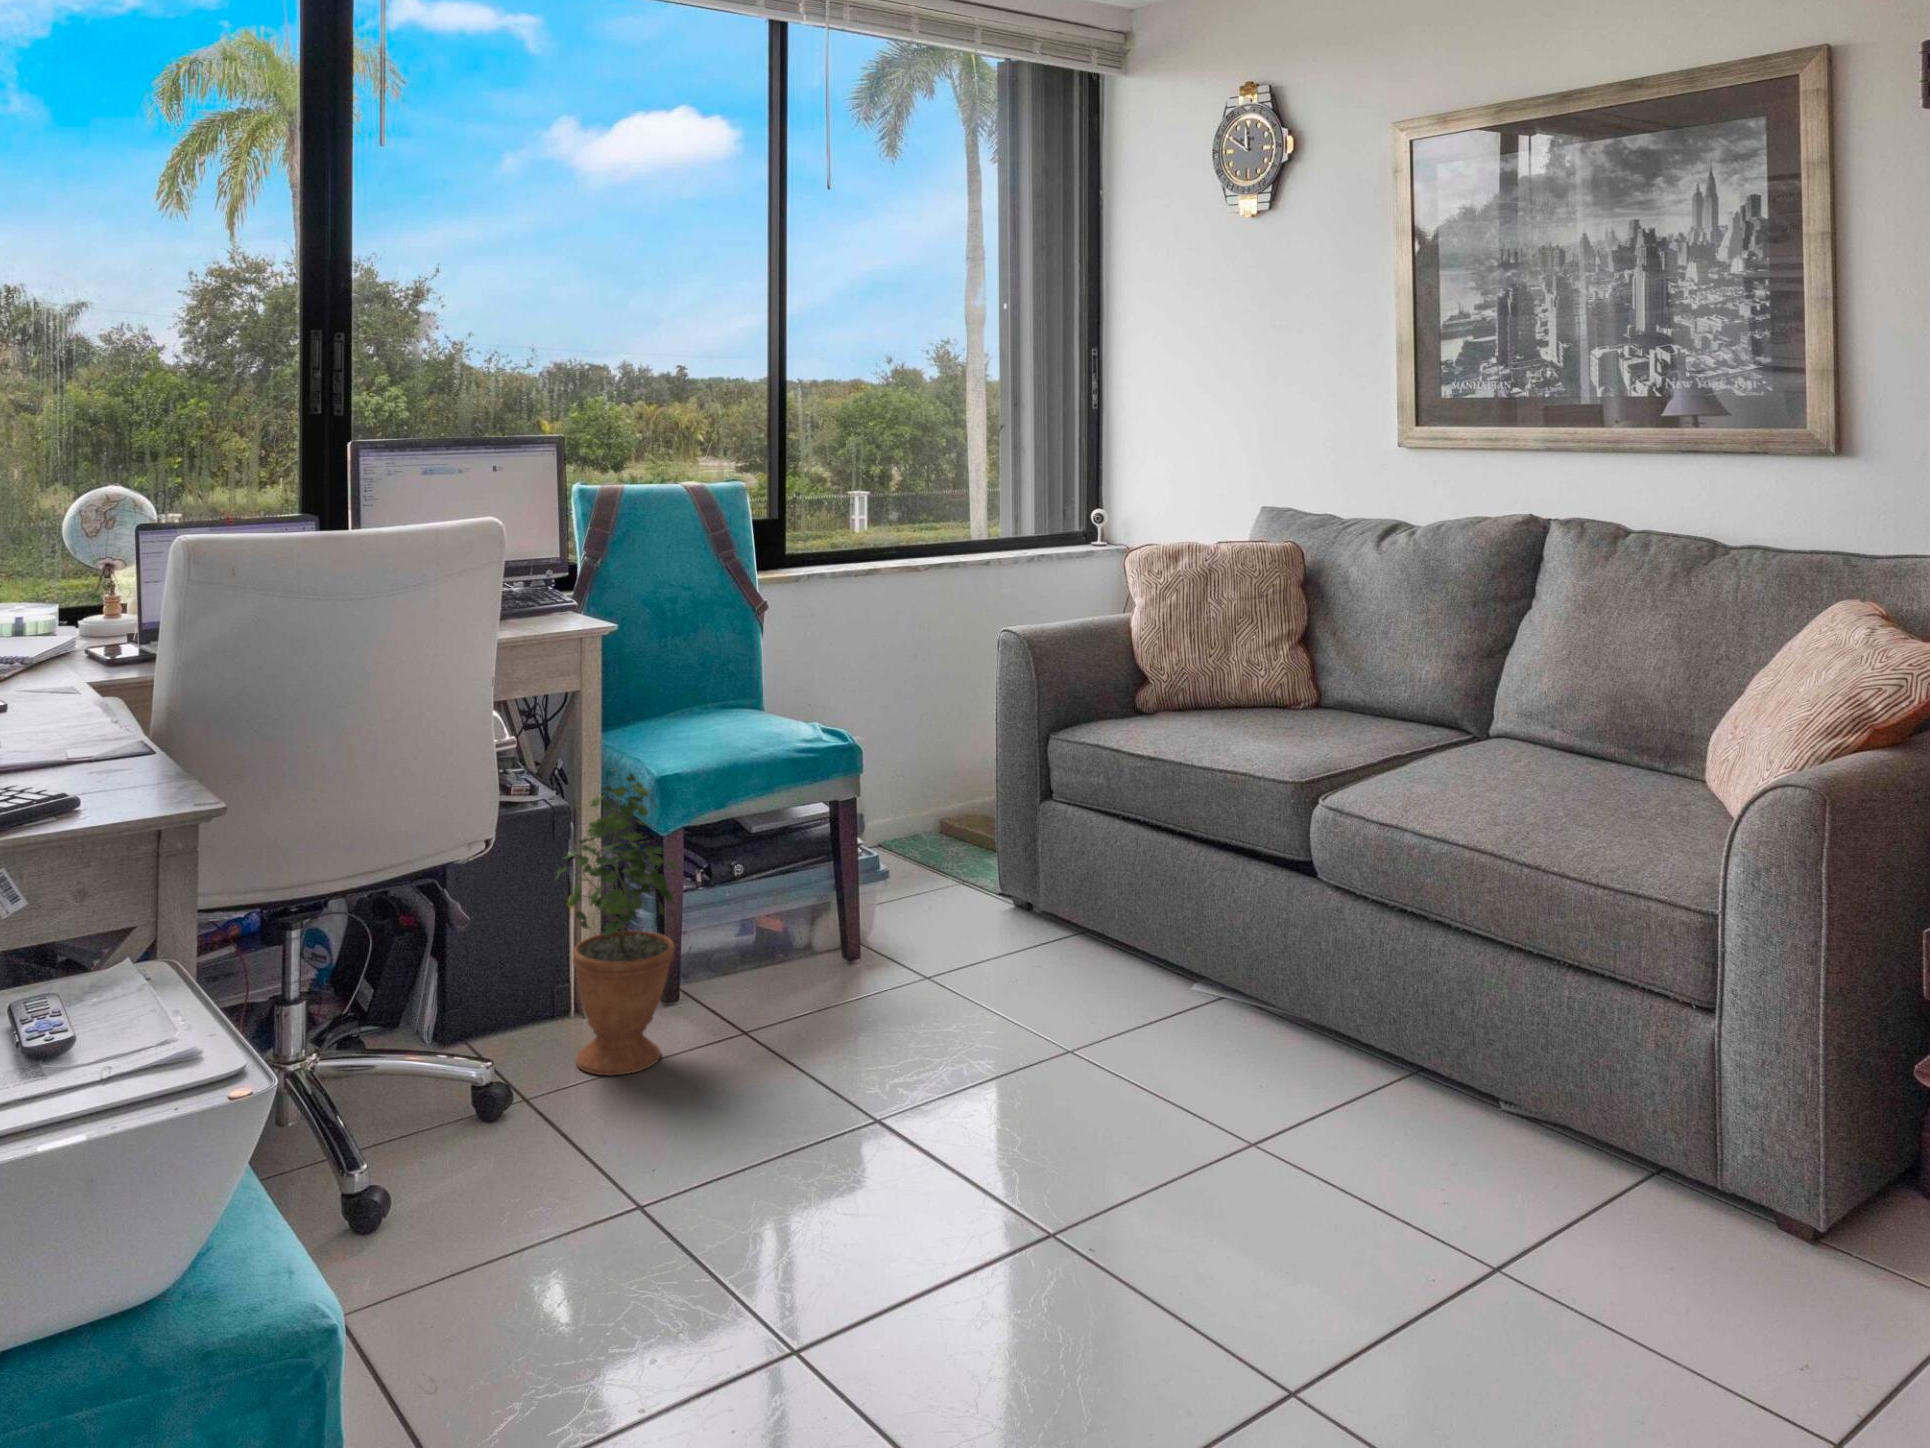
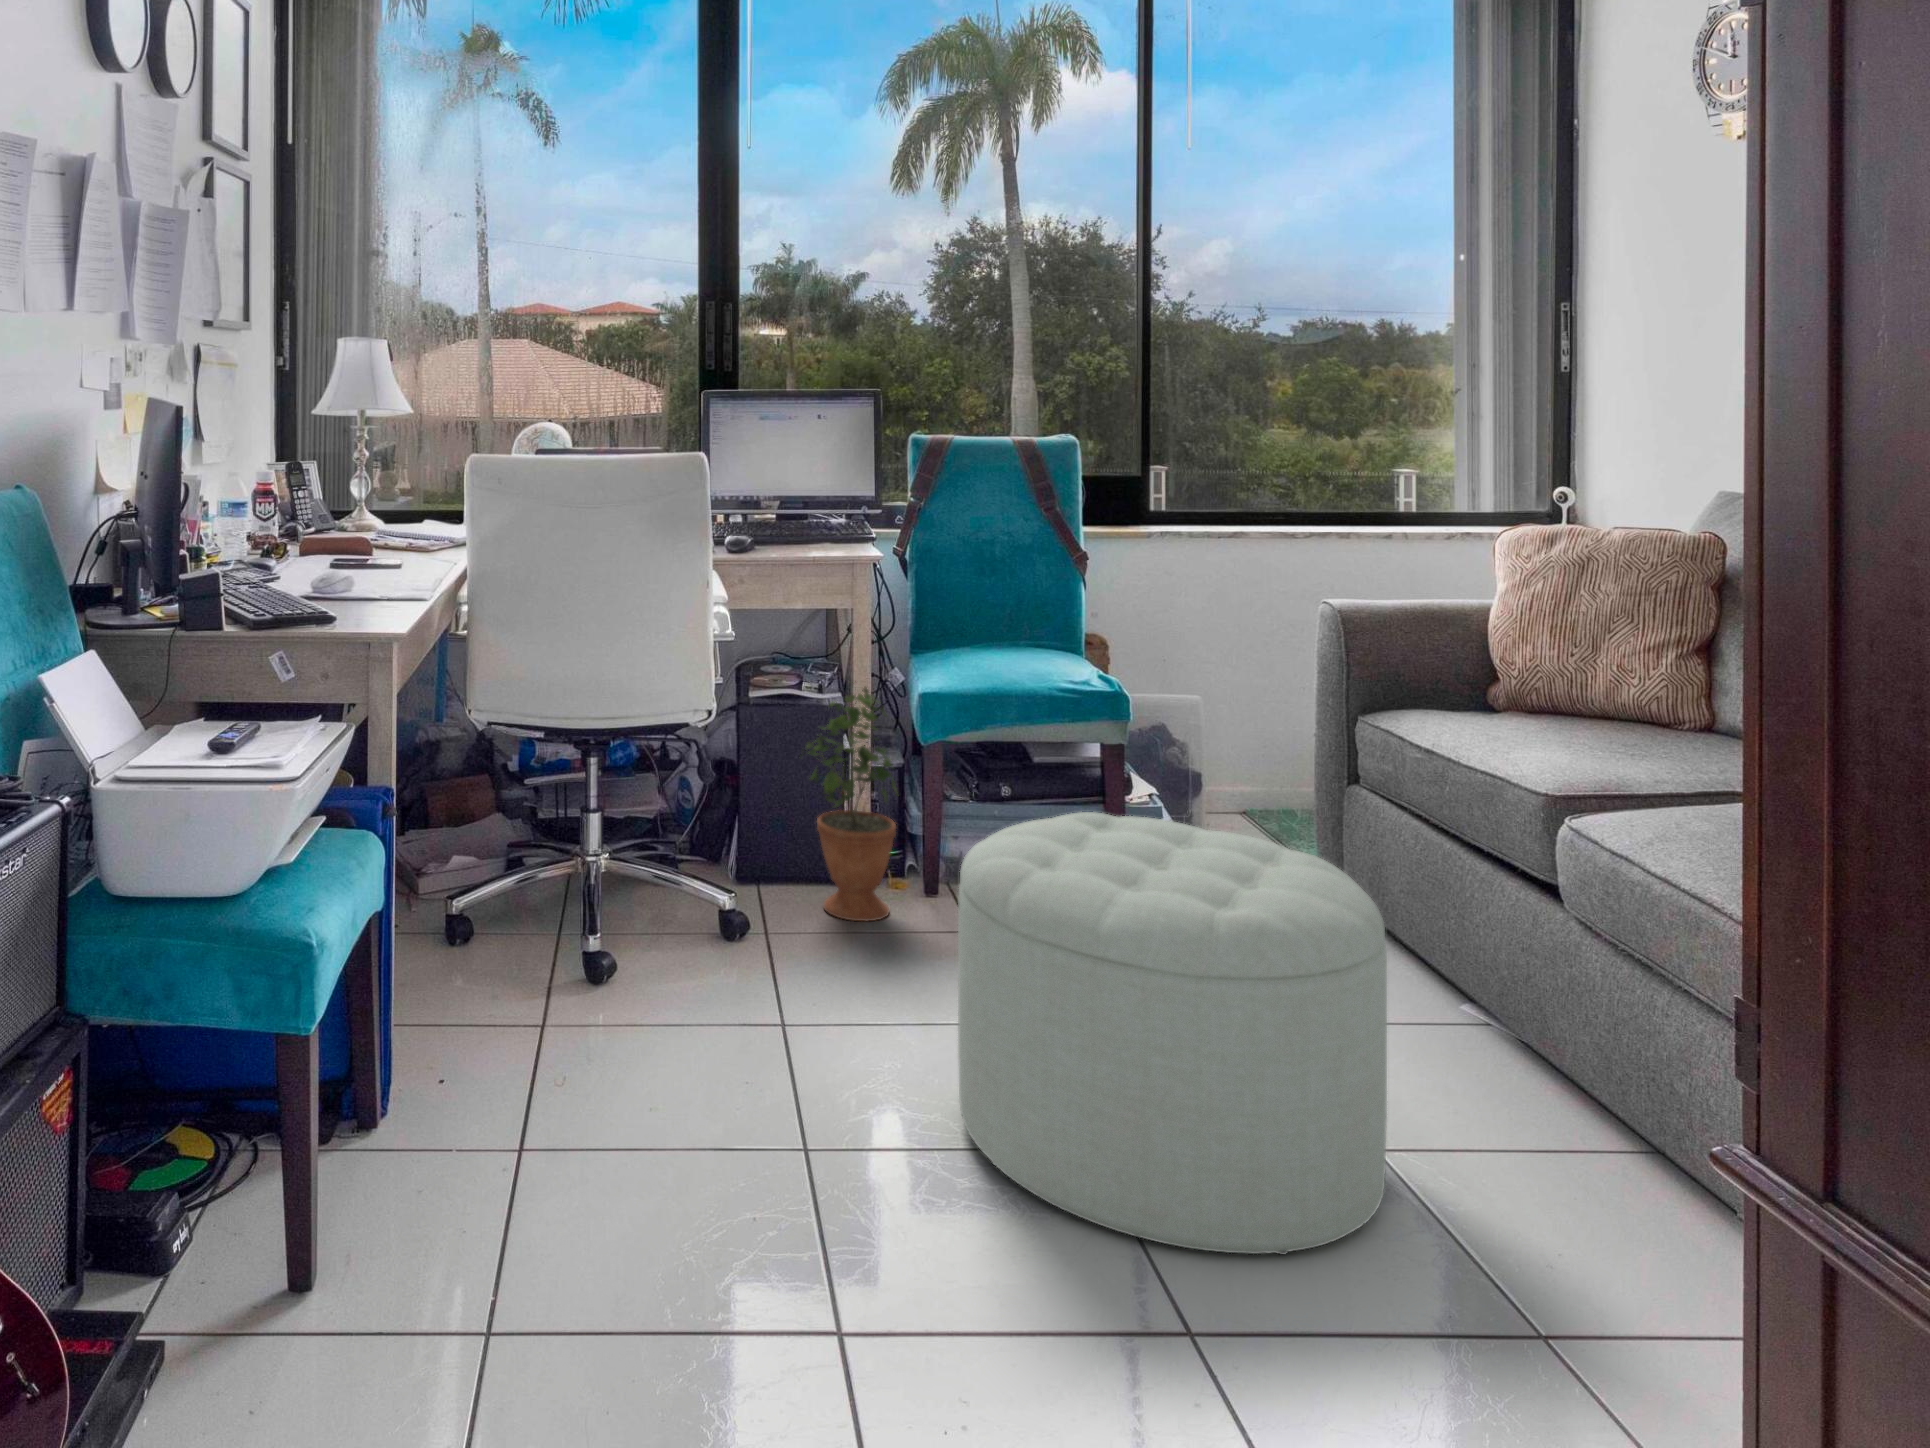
ottoman: none [949,867,1369,1327] -> present [958,812,1387,1255]

